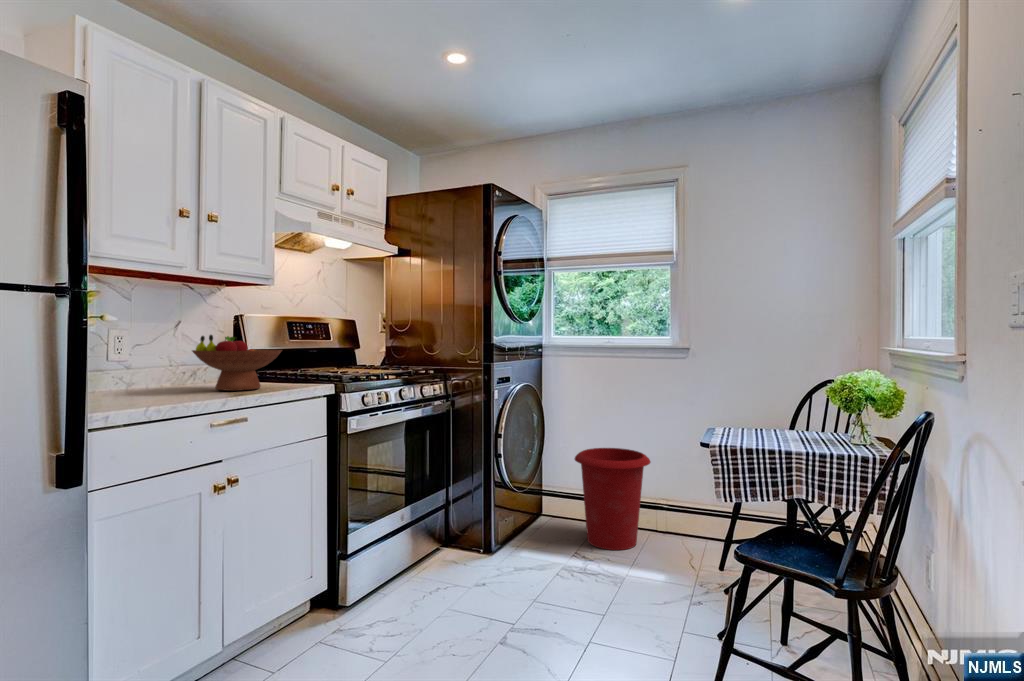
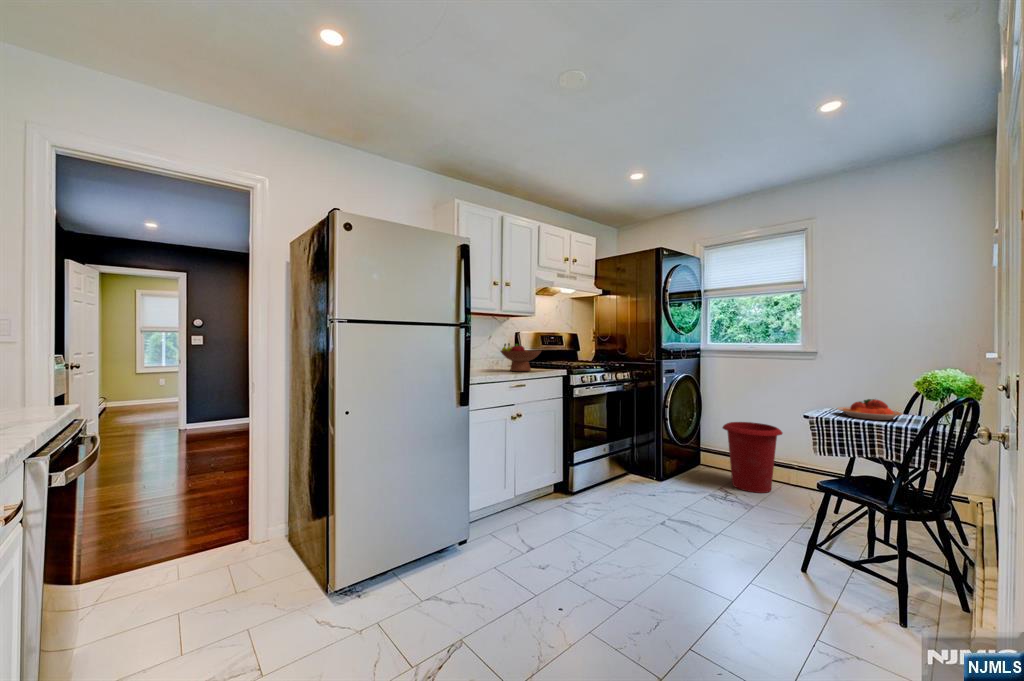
plate: none [738,412,818,443] -> present [837,399,903,420]

